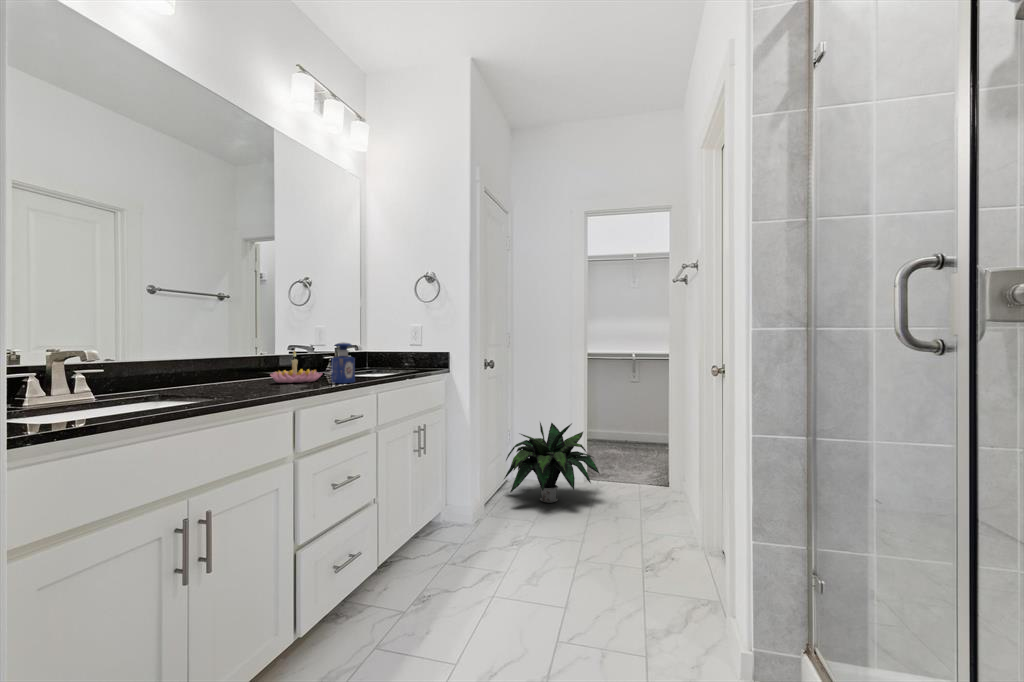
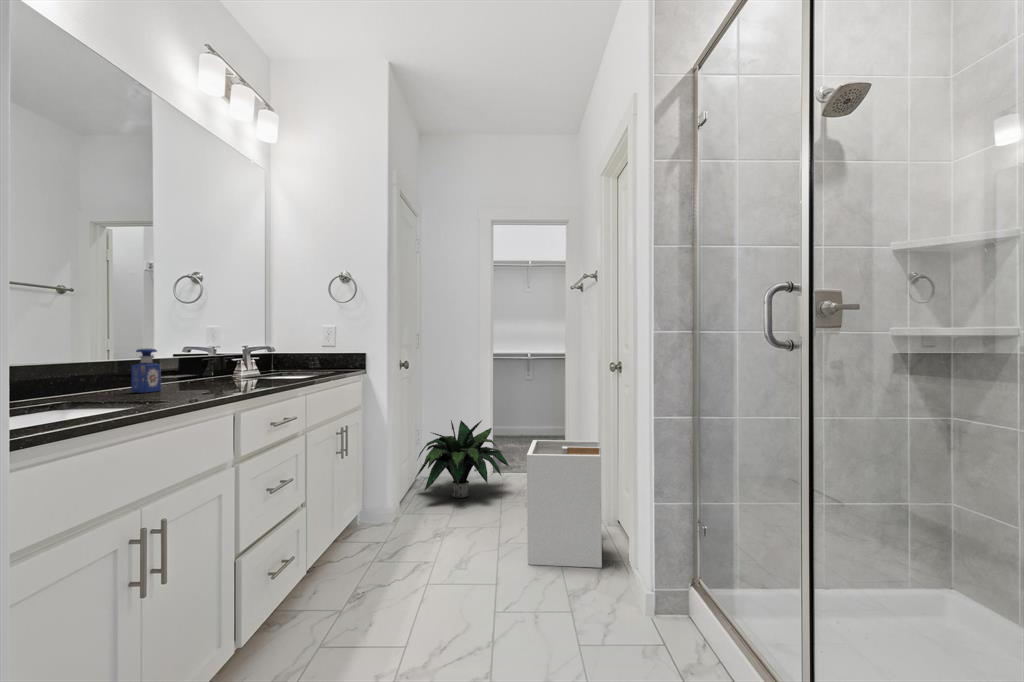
perfume bottle: present [331,342,355,383] -> present [131,348,161,393]
candle holder: present [270,351,322,383] -> none [184,350,244,386]
laundry hamper: none [603,448,692,596] -> present [527,440,602,568]

